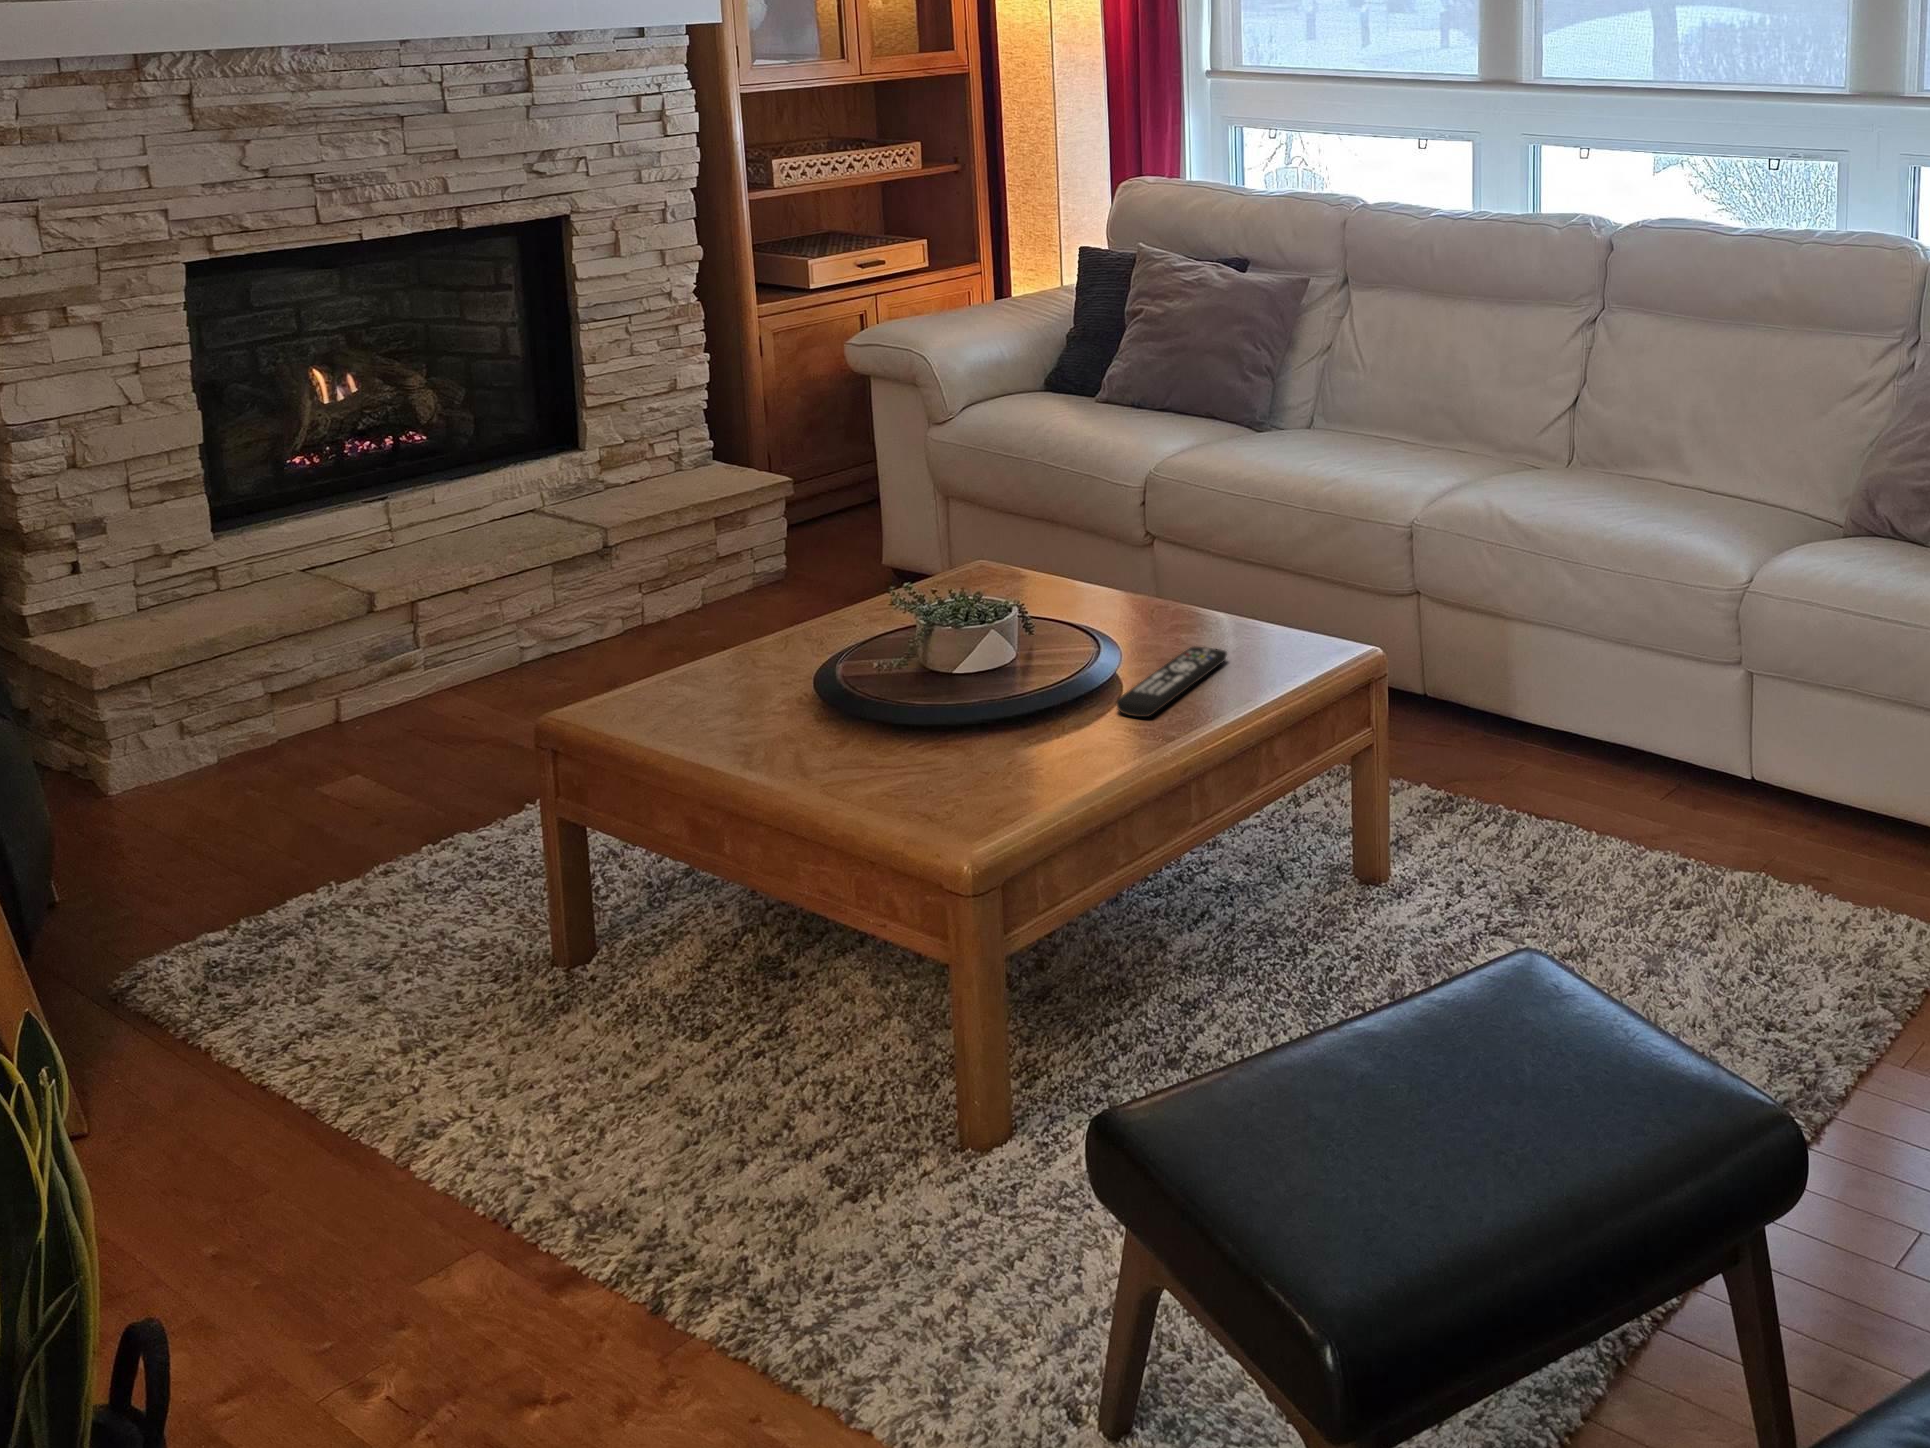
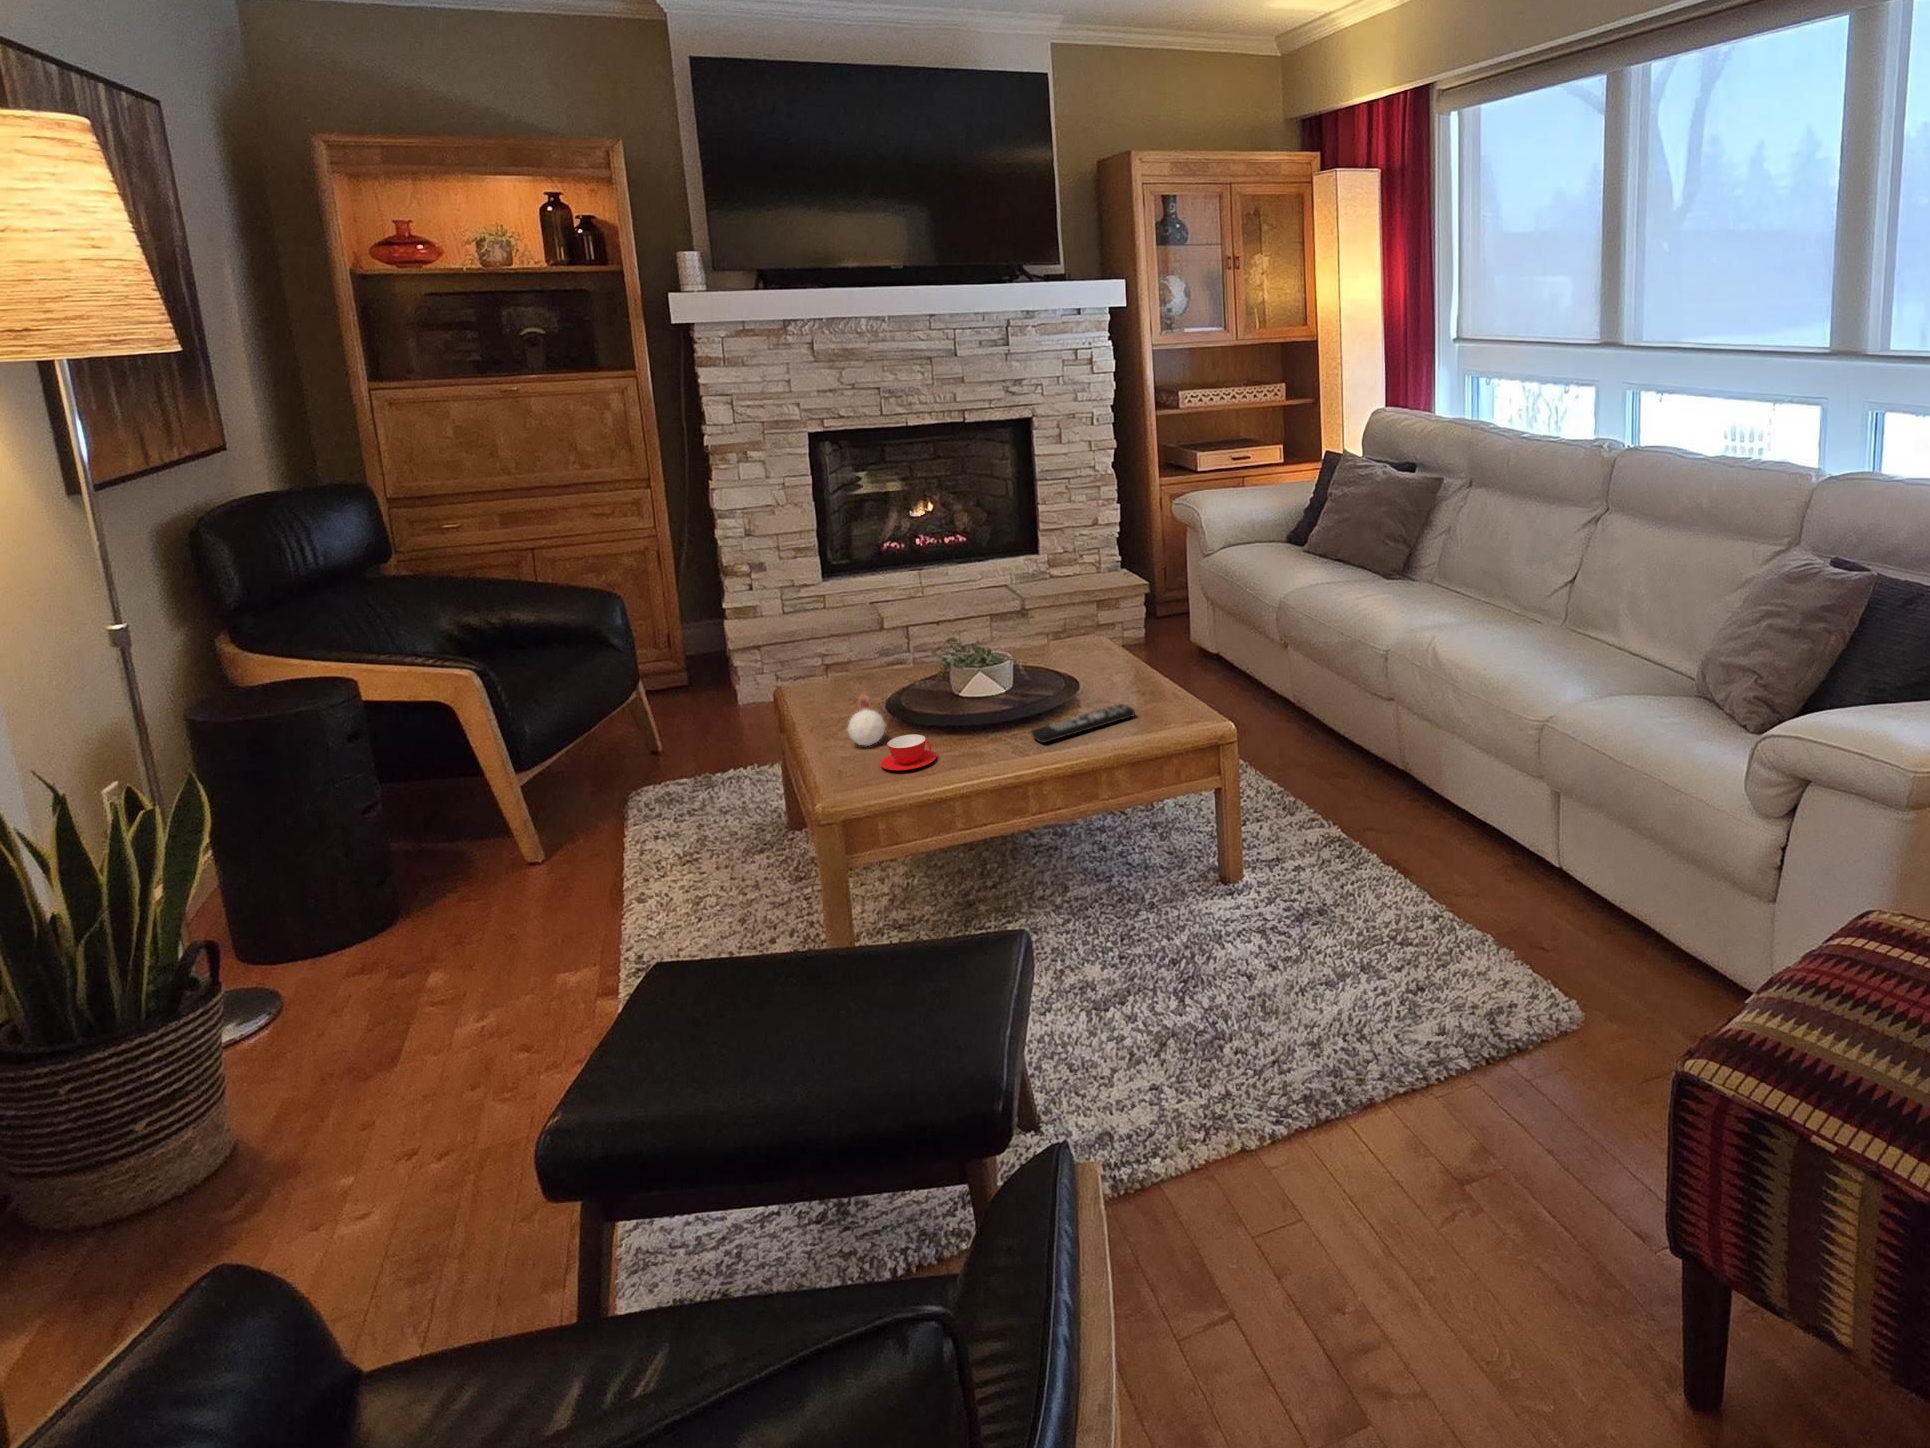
candle: none [823,661,884,768] -> present [848,692,885,746]
teacup: none [927,732,1017,793] -> present [880,734,937,770]

